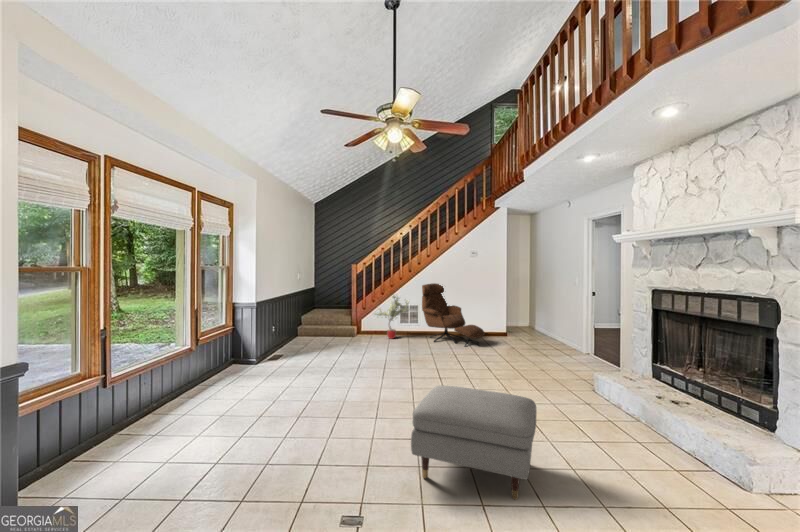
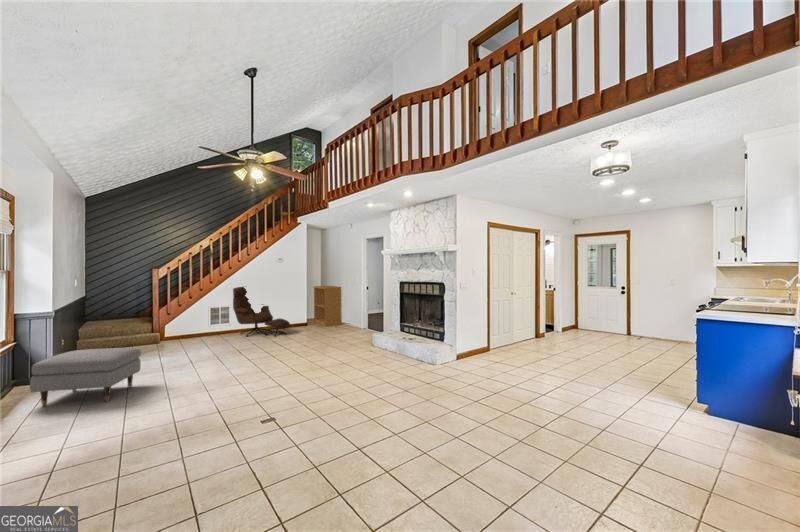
bookshelf: none [518,286,555,341] -> present [314,286,342,327]
potted tree: present [375,294,409,339] -> none [182,297,221,339]
ottoman: present [411,386,537,500] -> present [30,348,141,406]

